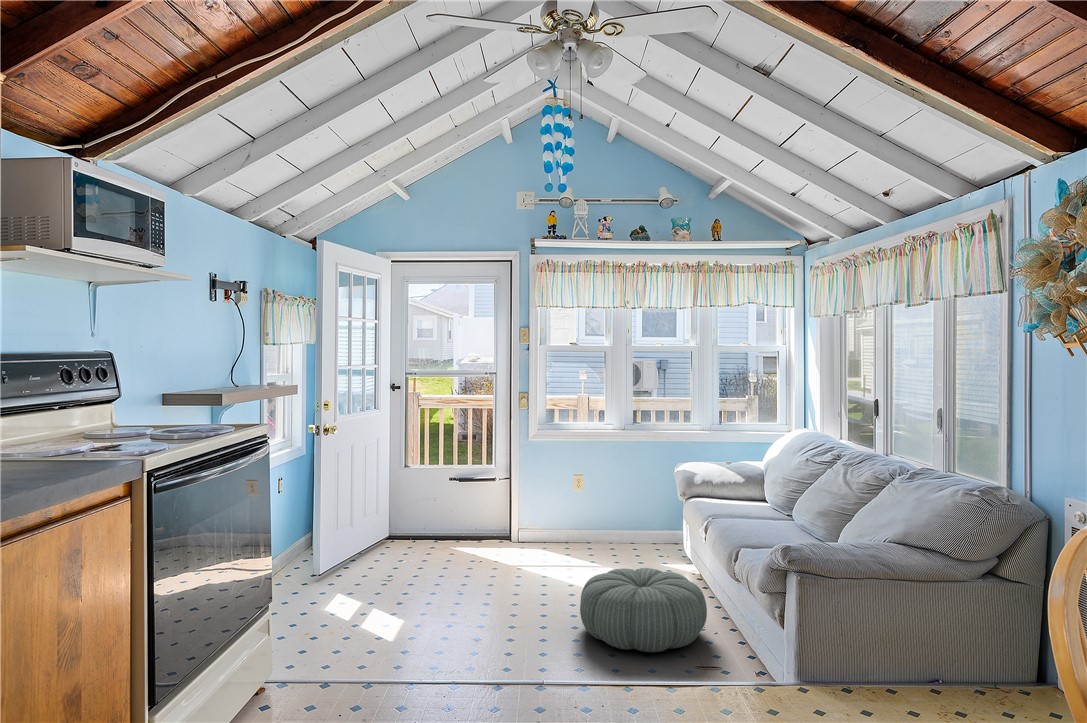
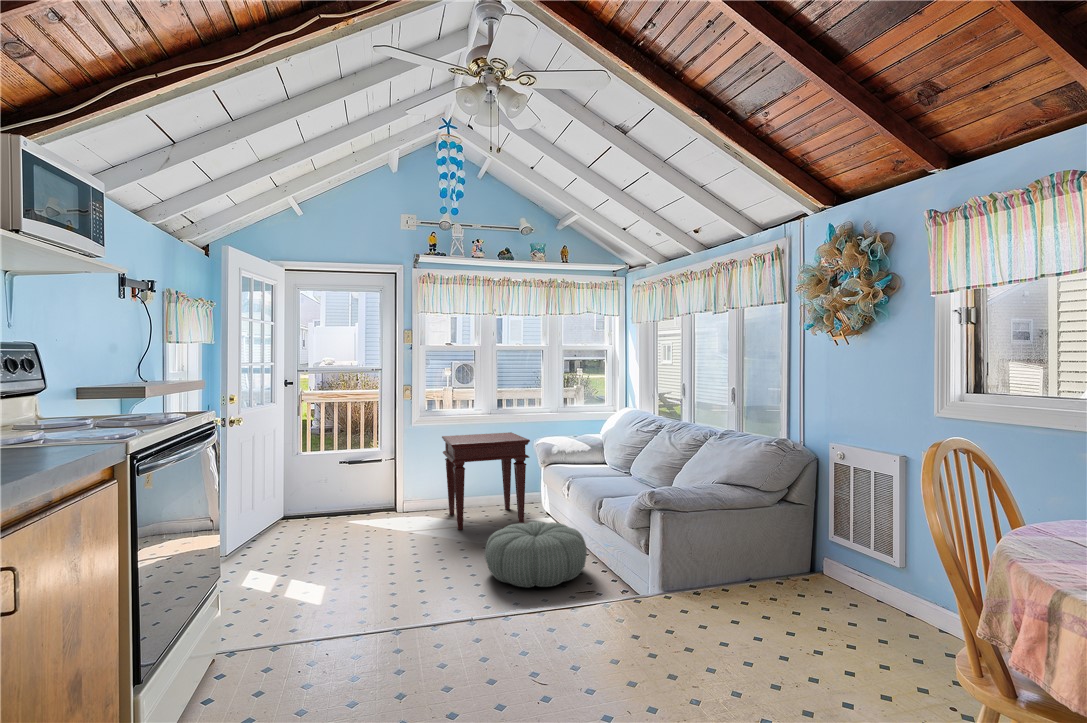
side table: none [560,453,659,567] -> present [442,432,530,530]

